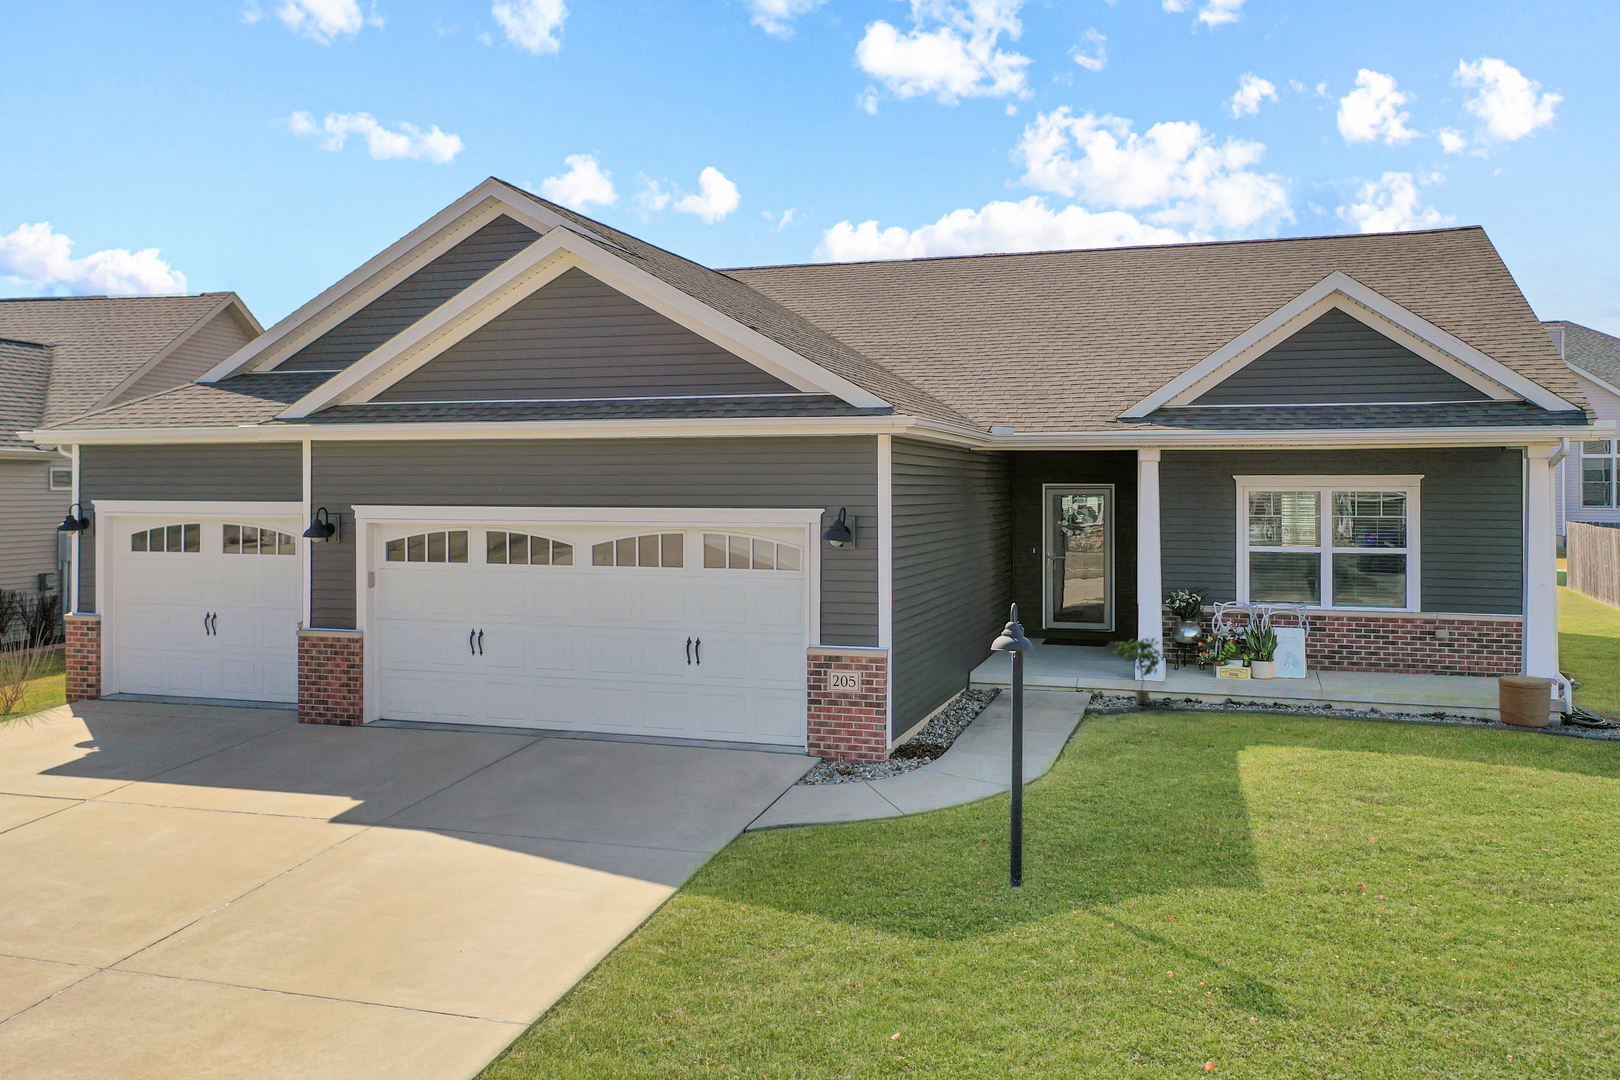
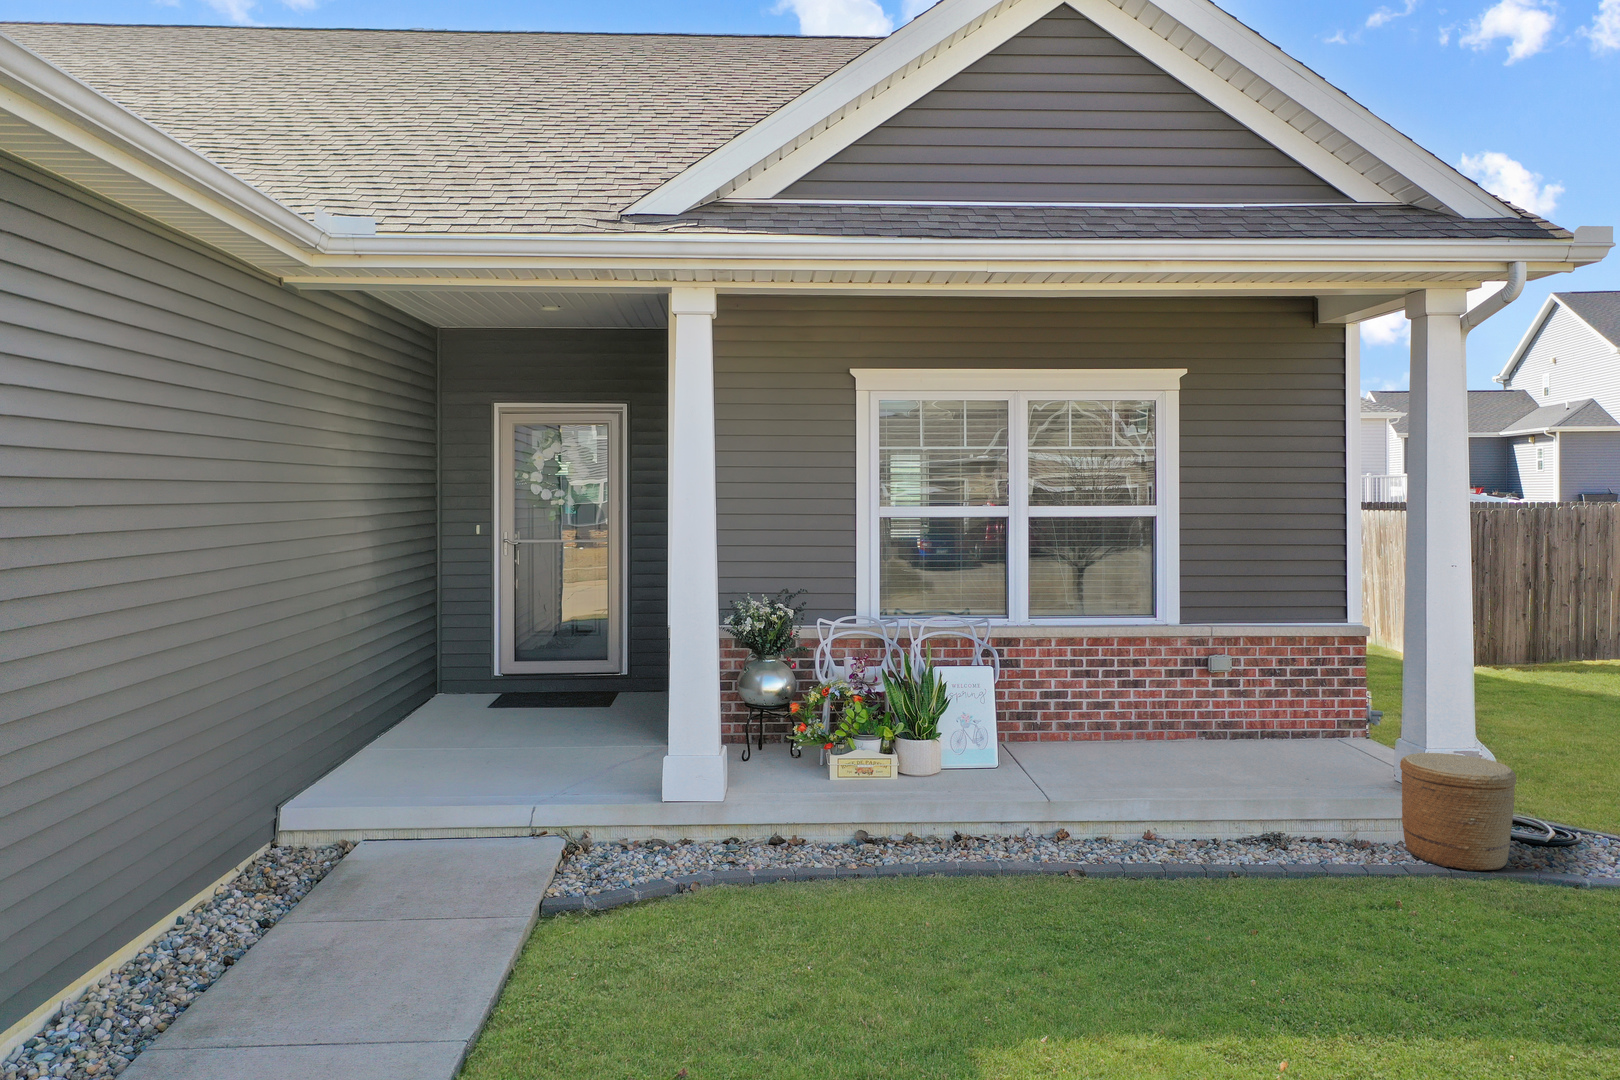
potted plant: present [1114,638,1164,705] -> none [597,707,728,874]

